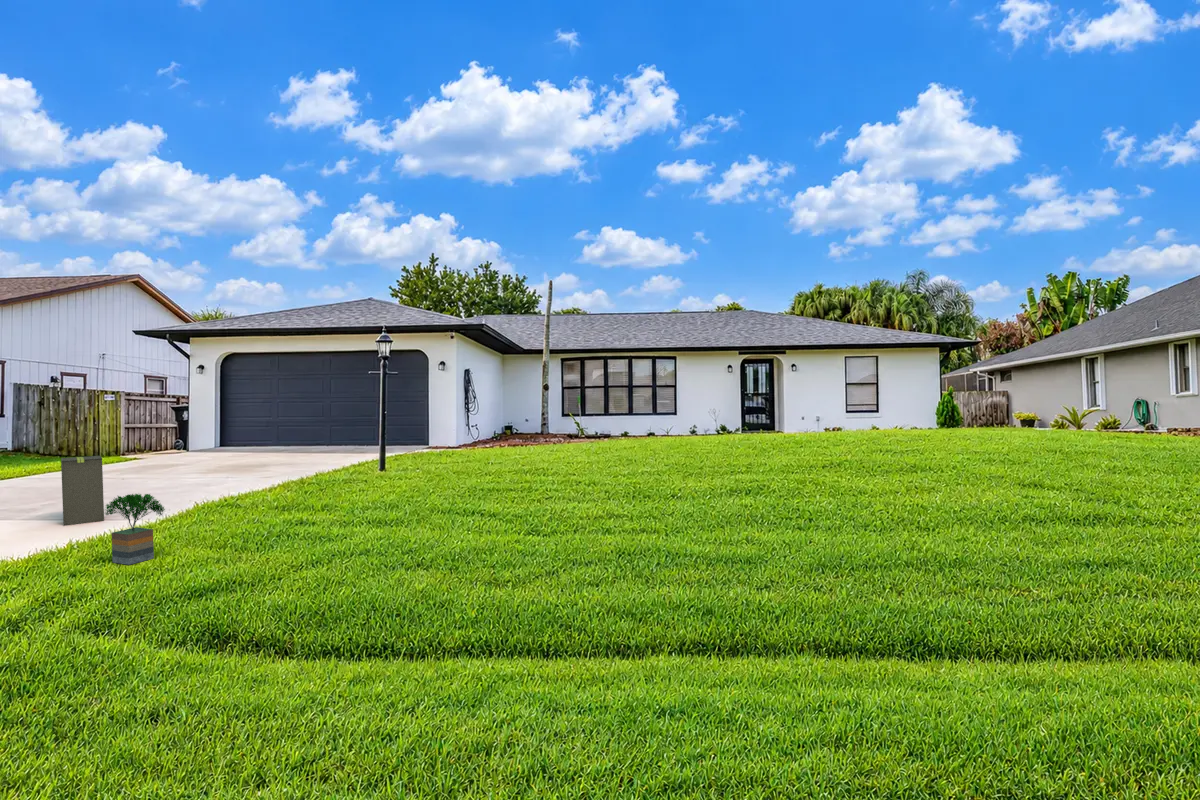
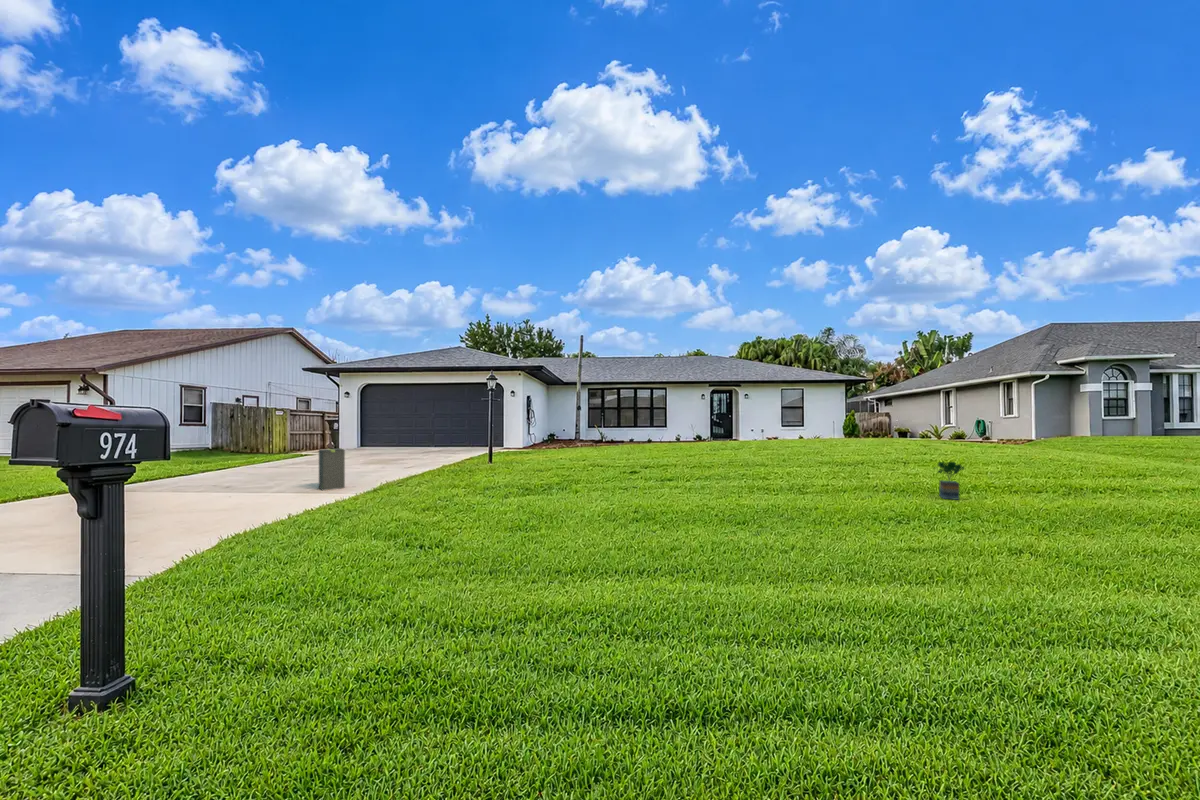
potted tree: present [106,494,165,565] -> present [938,462,964,499]

